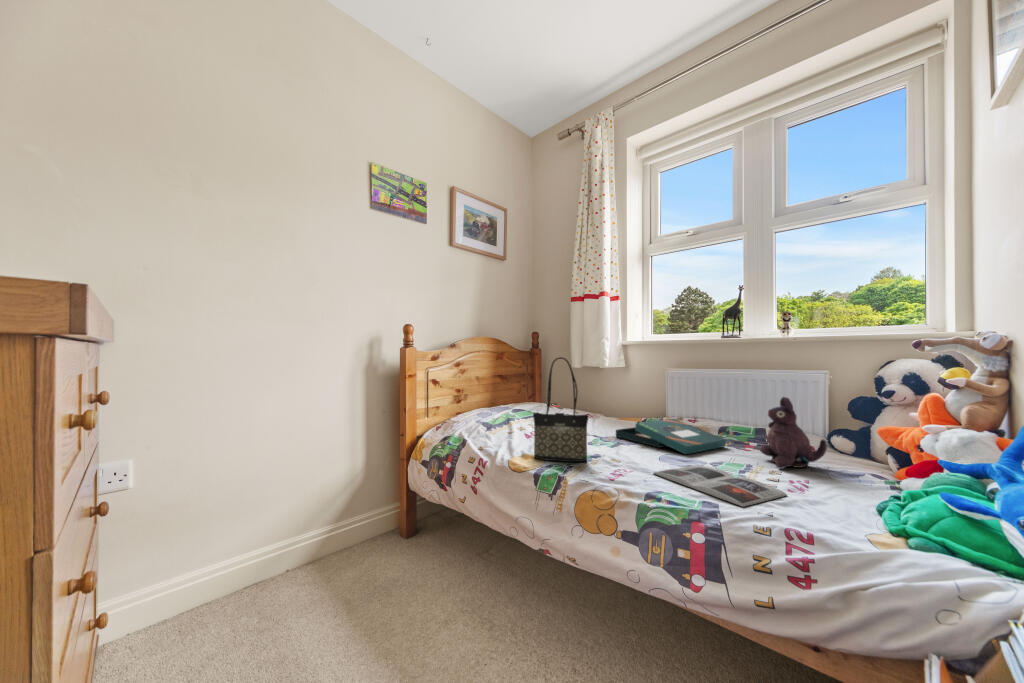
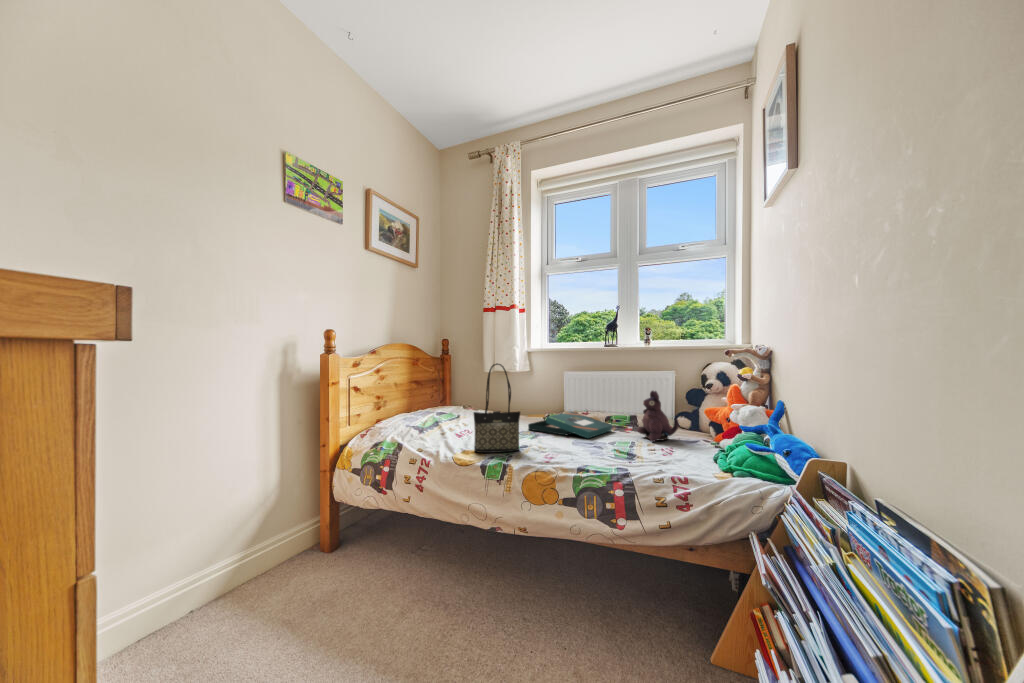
magazine: present [654,465,787,507] -> none [574,445,664,468]

